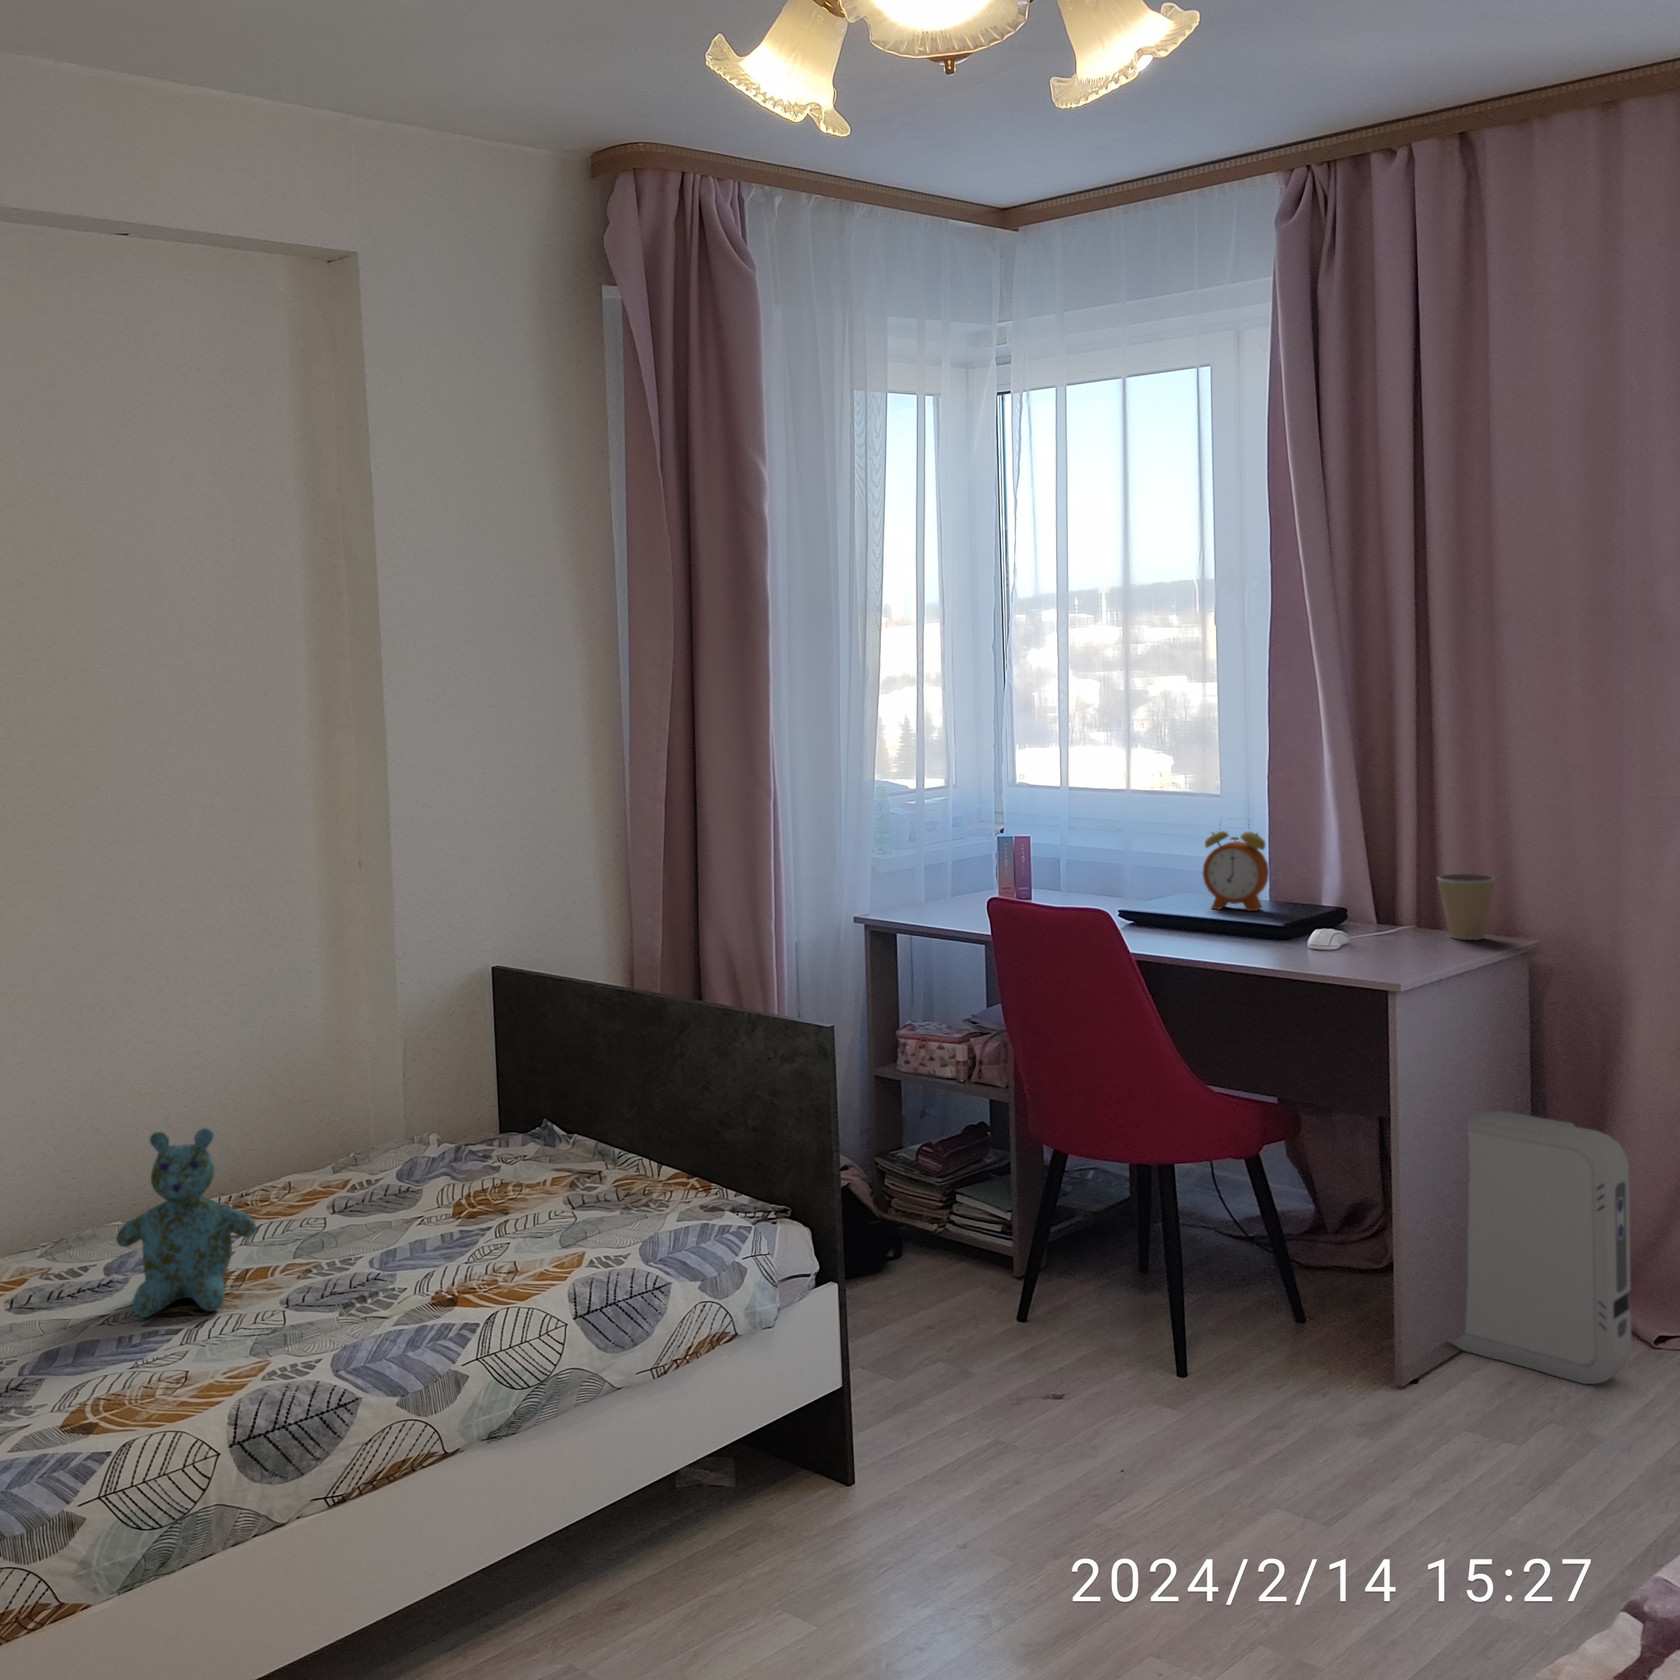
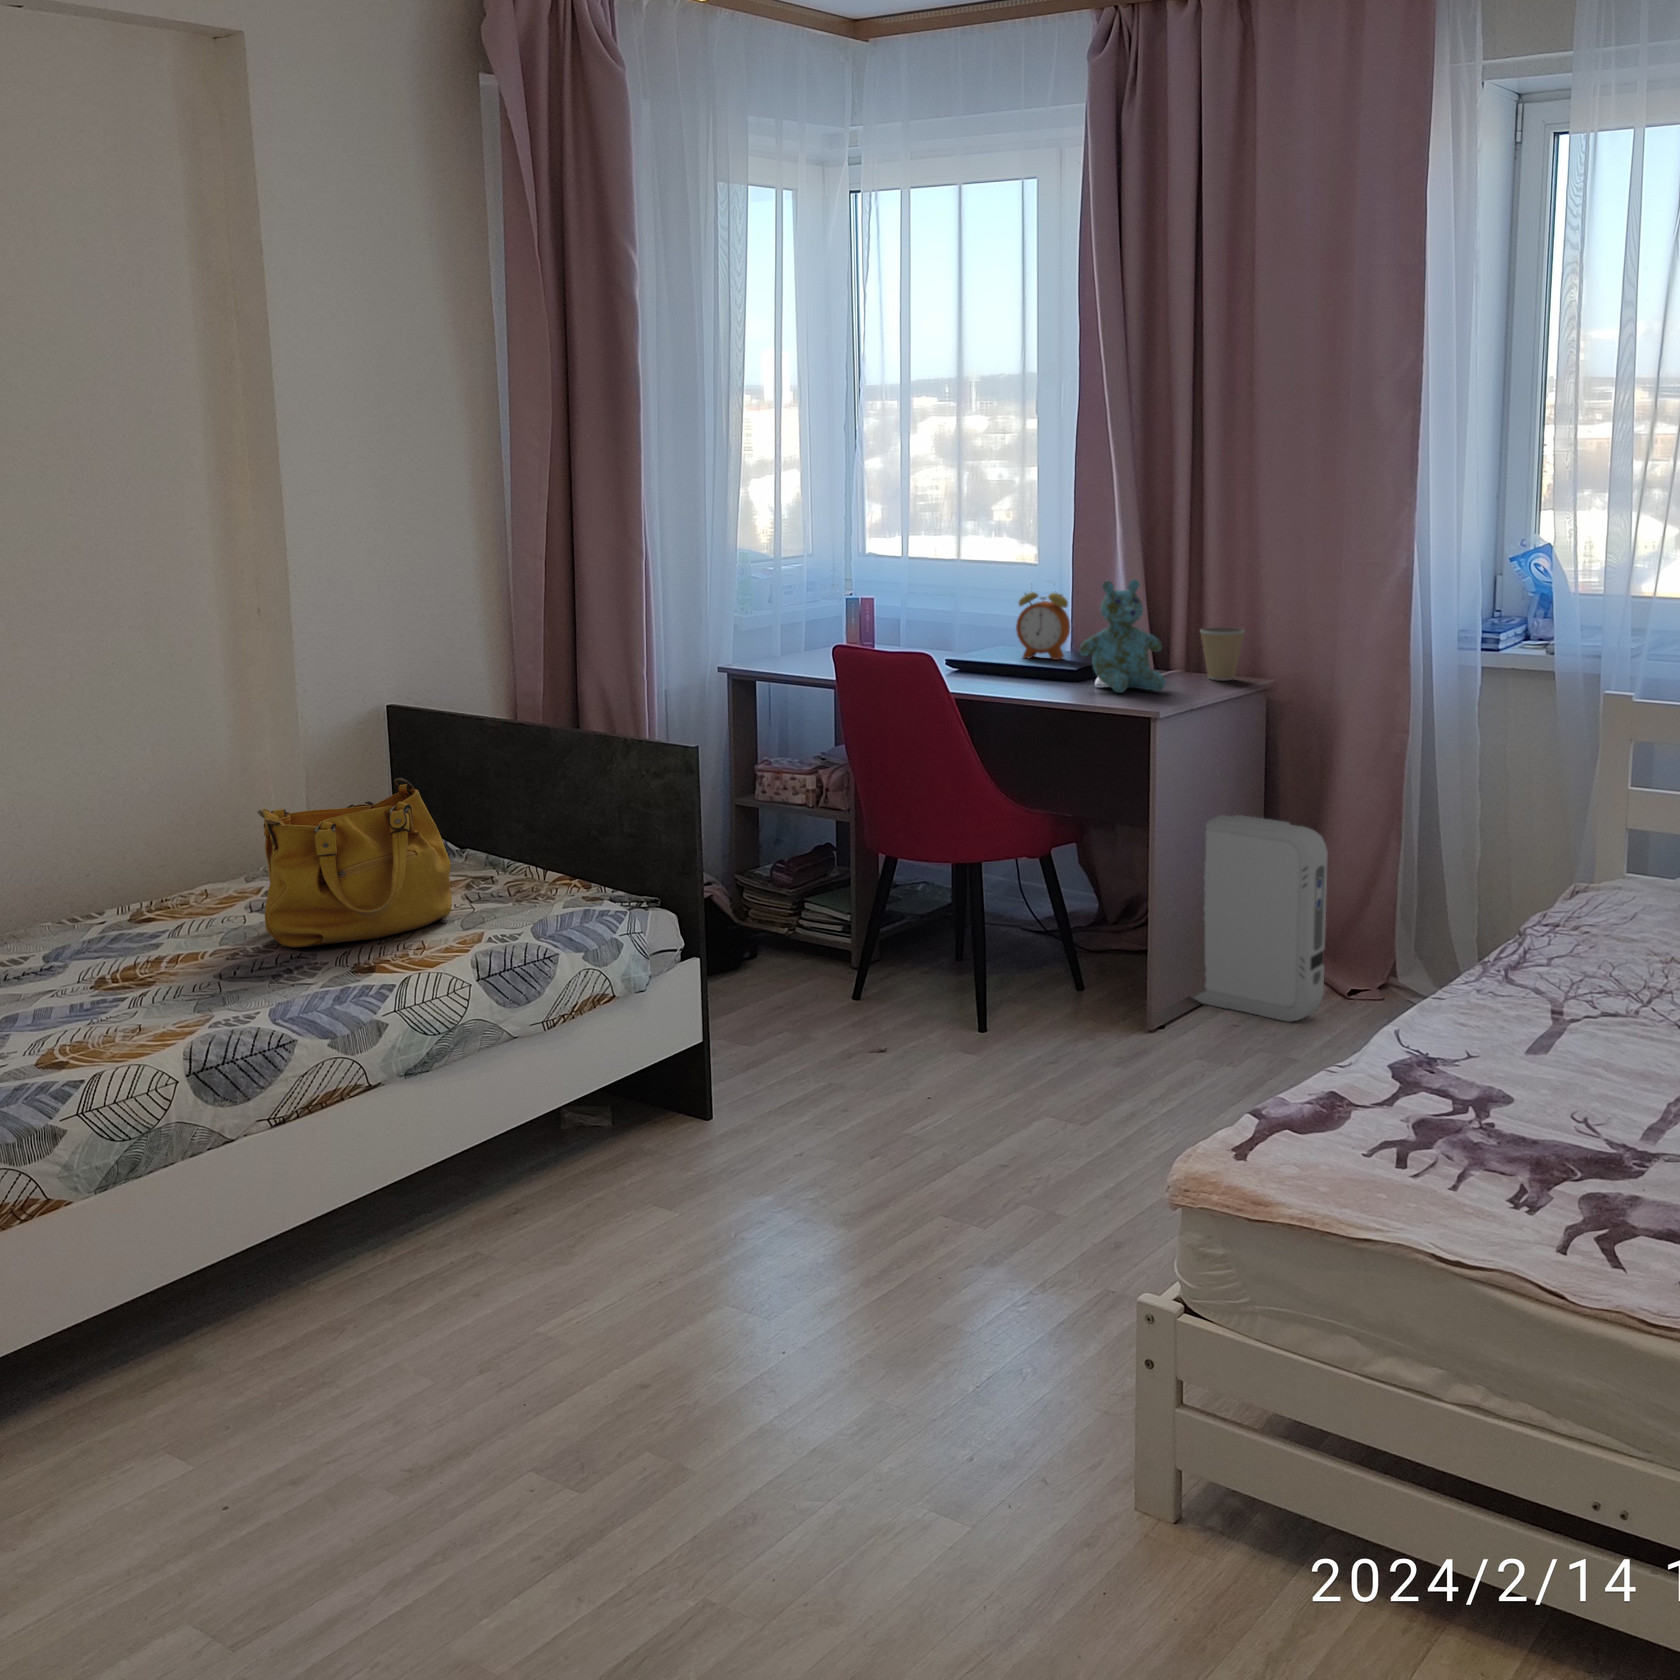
handbag: none [336,1063,550,1265] -> present [257,778,452,947]
stuffed bear: present [116,1128,256,1317] -> present [1079,580,1166,693]

